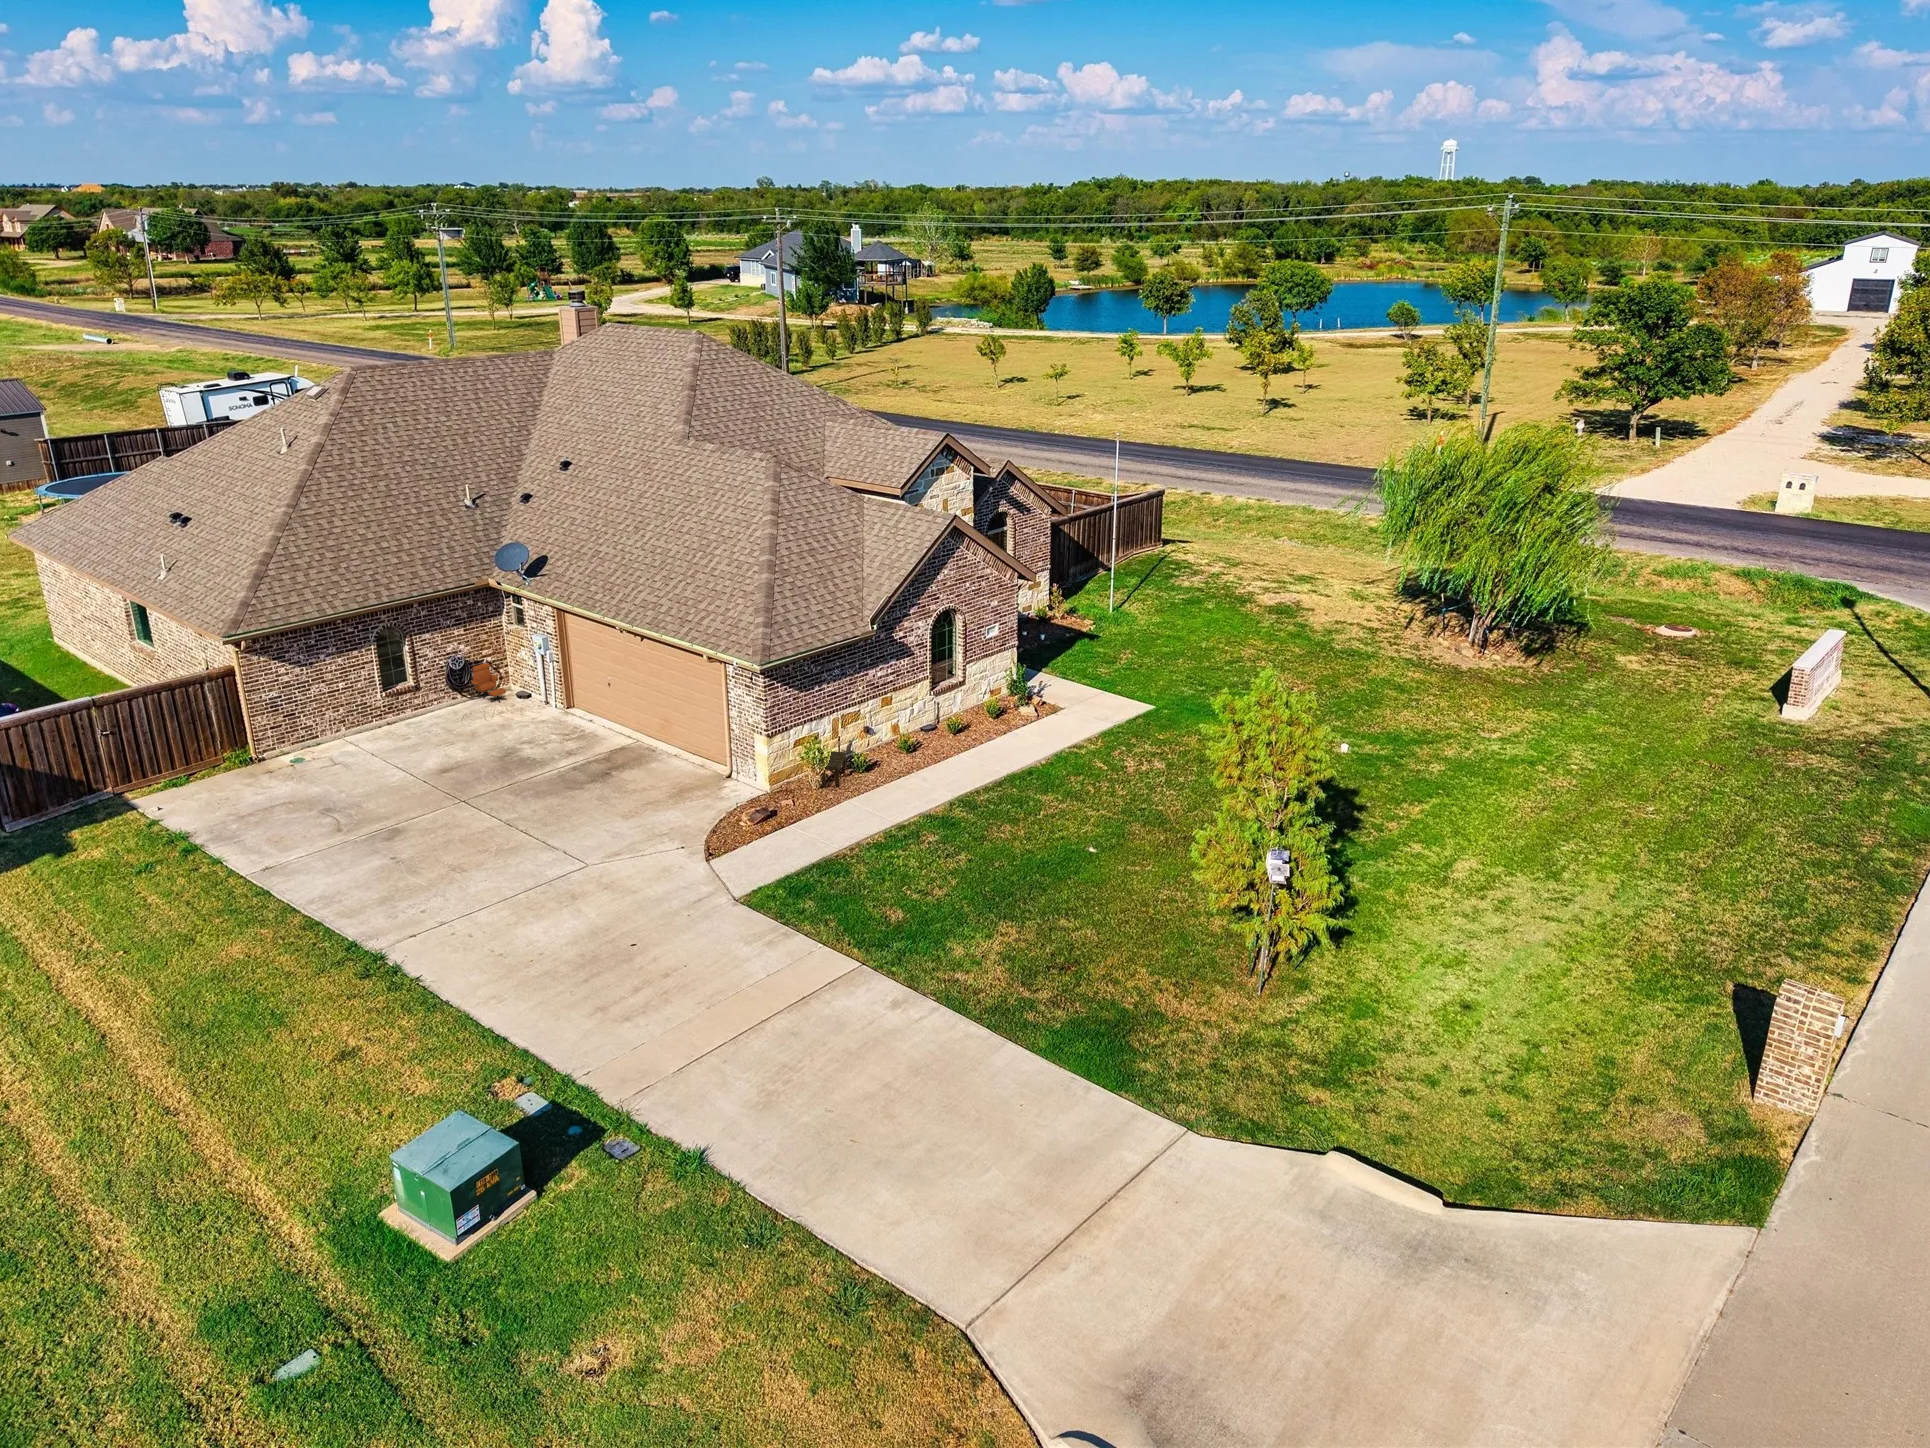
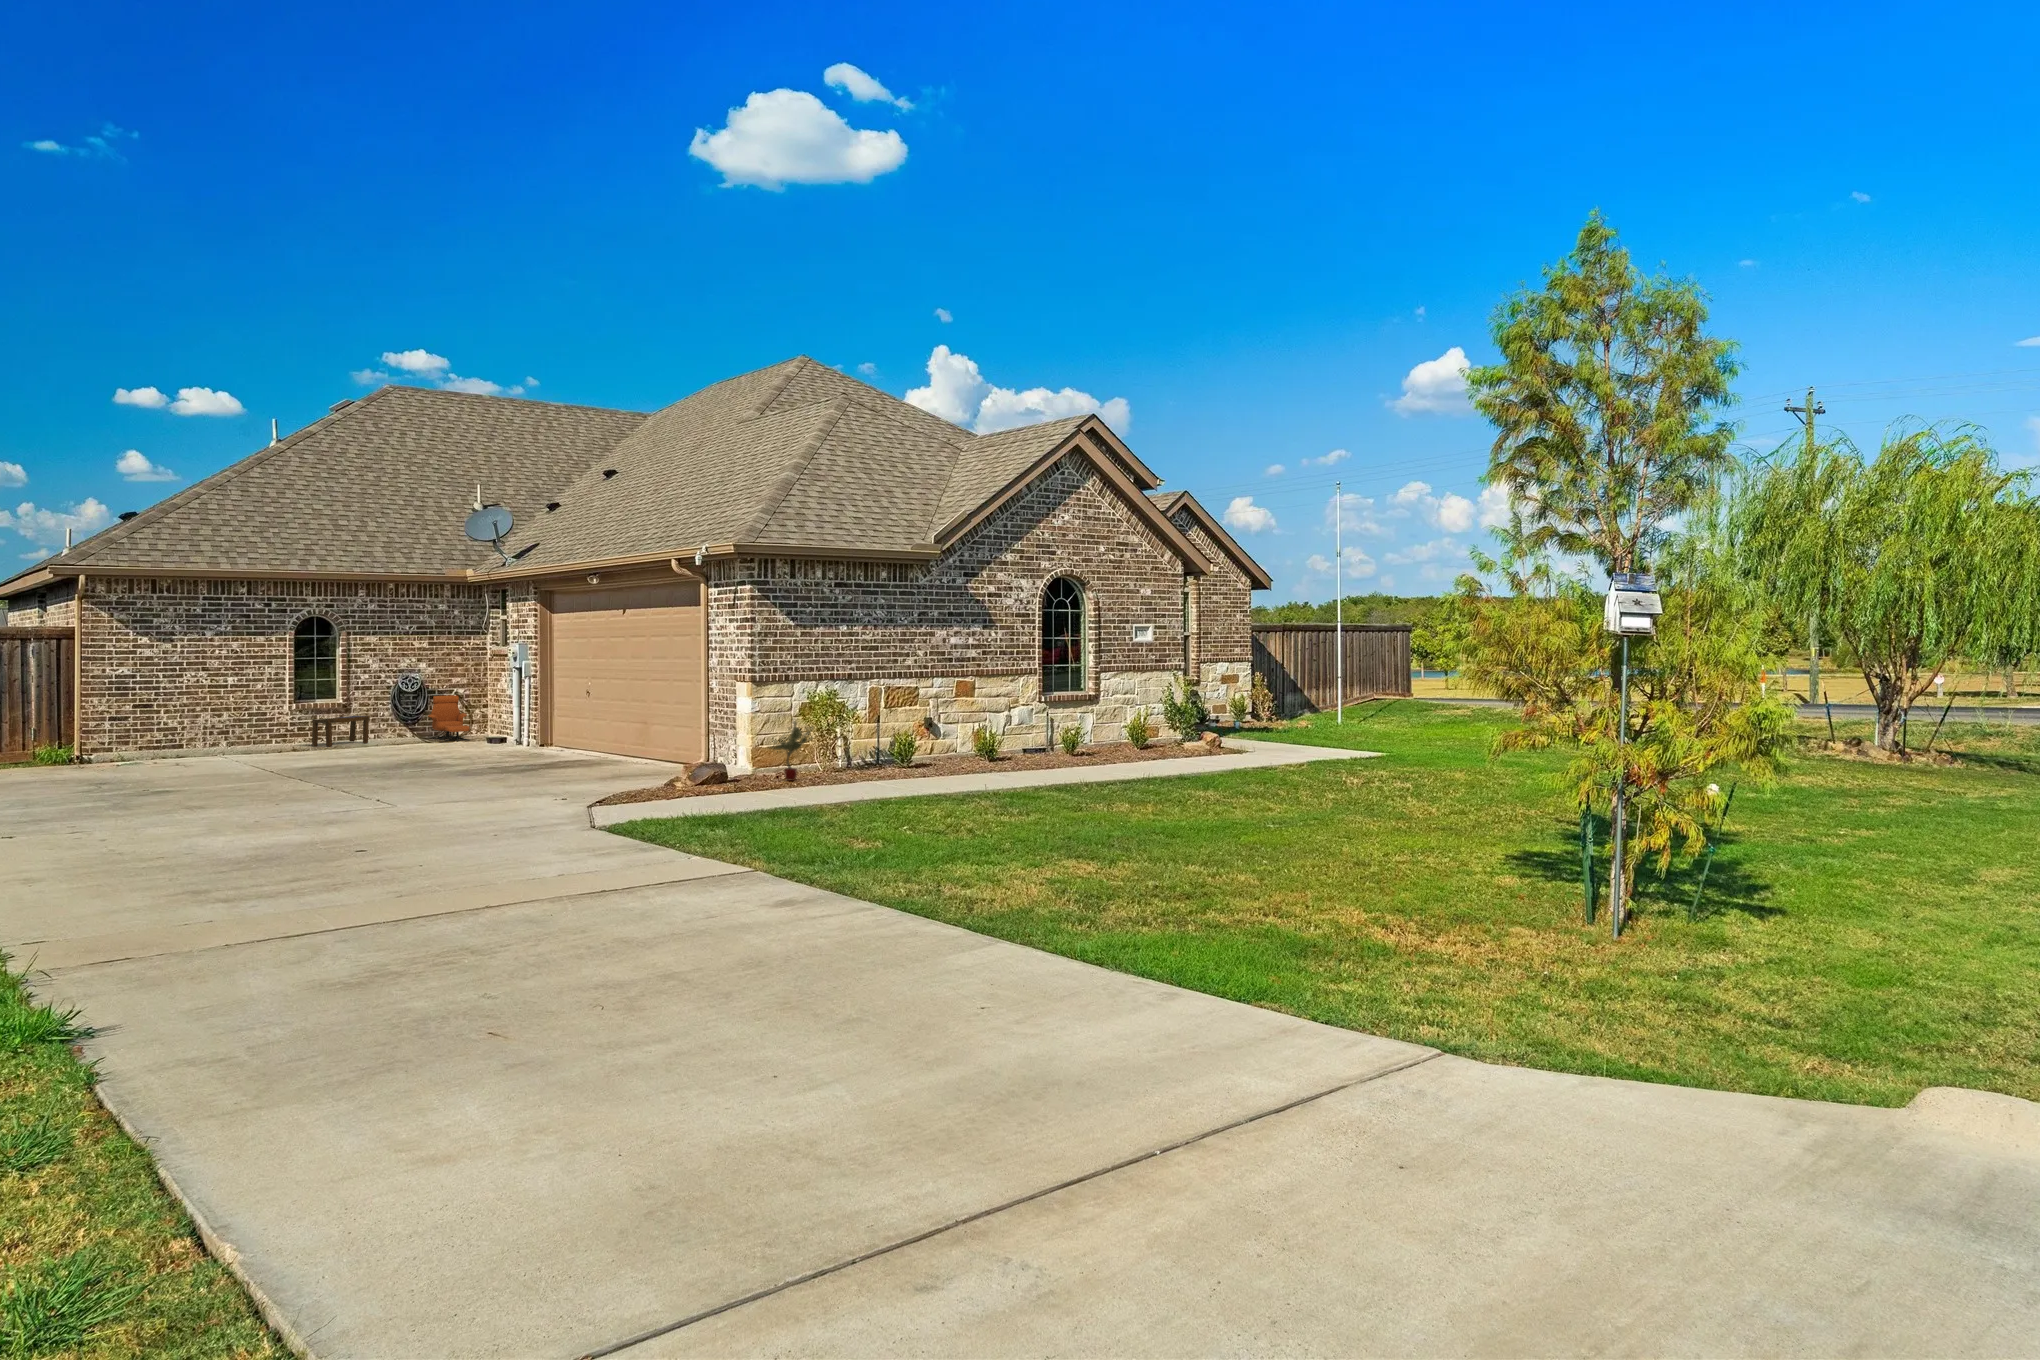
bench: present [821,751,847,787] -> present [312,716,370,747]
potted tree: none [779,753,805,792] -> present [769,719,813,781]

